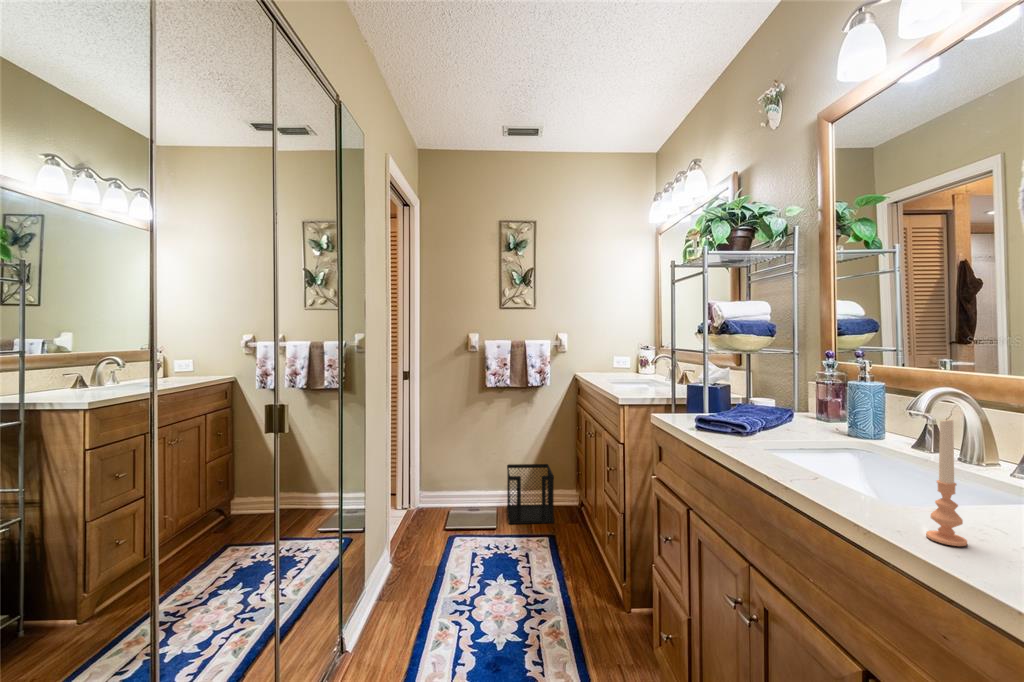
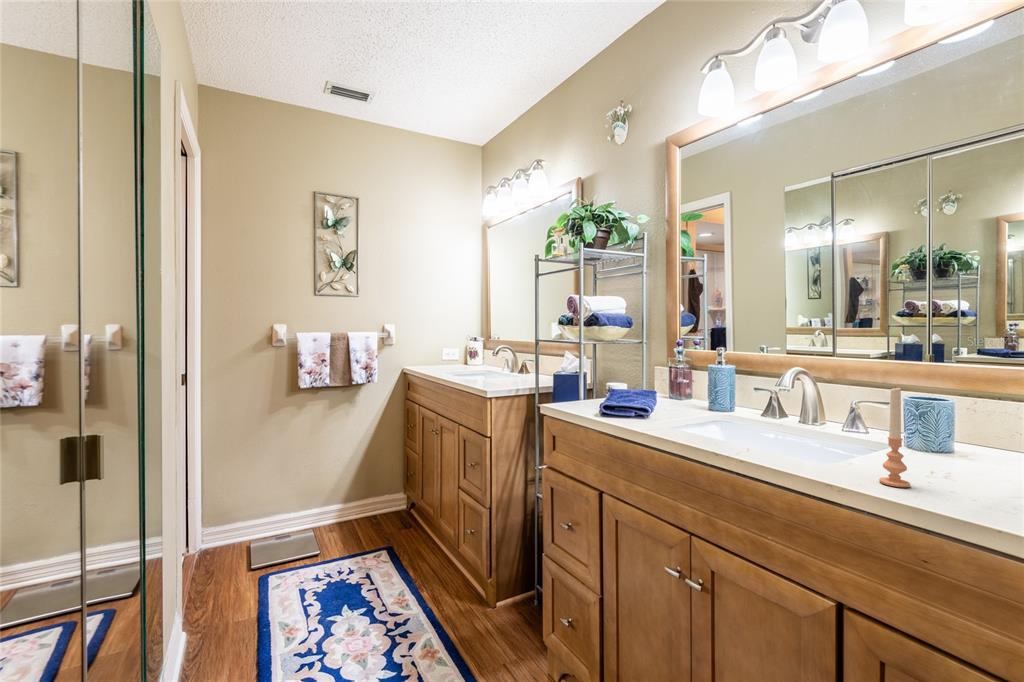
wastebasket: present [507,464,554,524] -> none [324,470,386,545]

